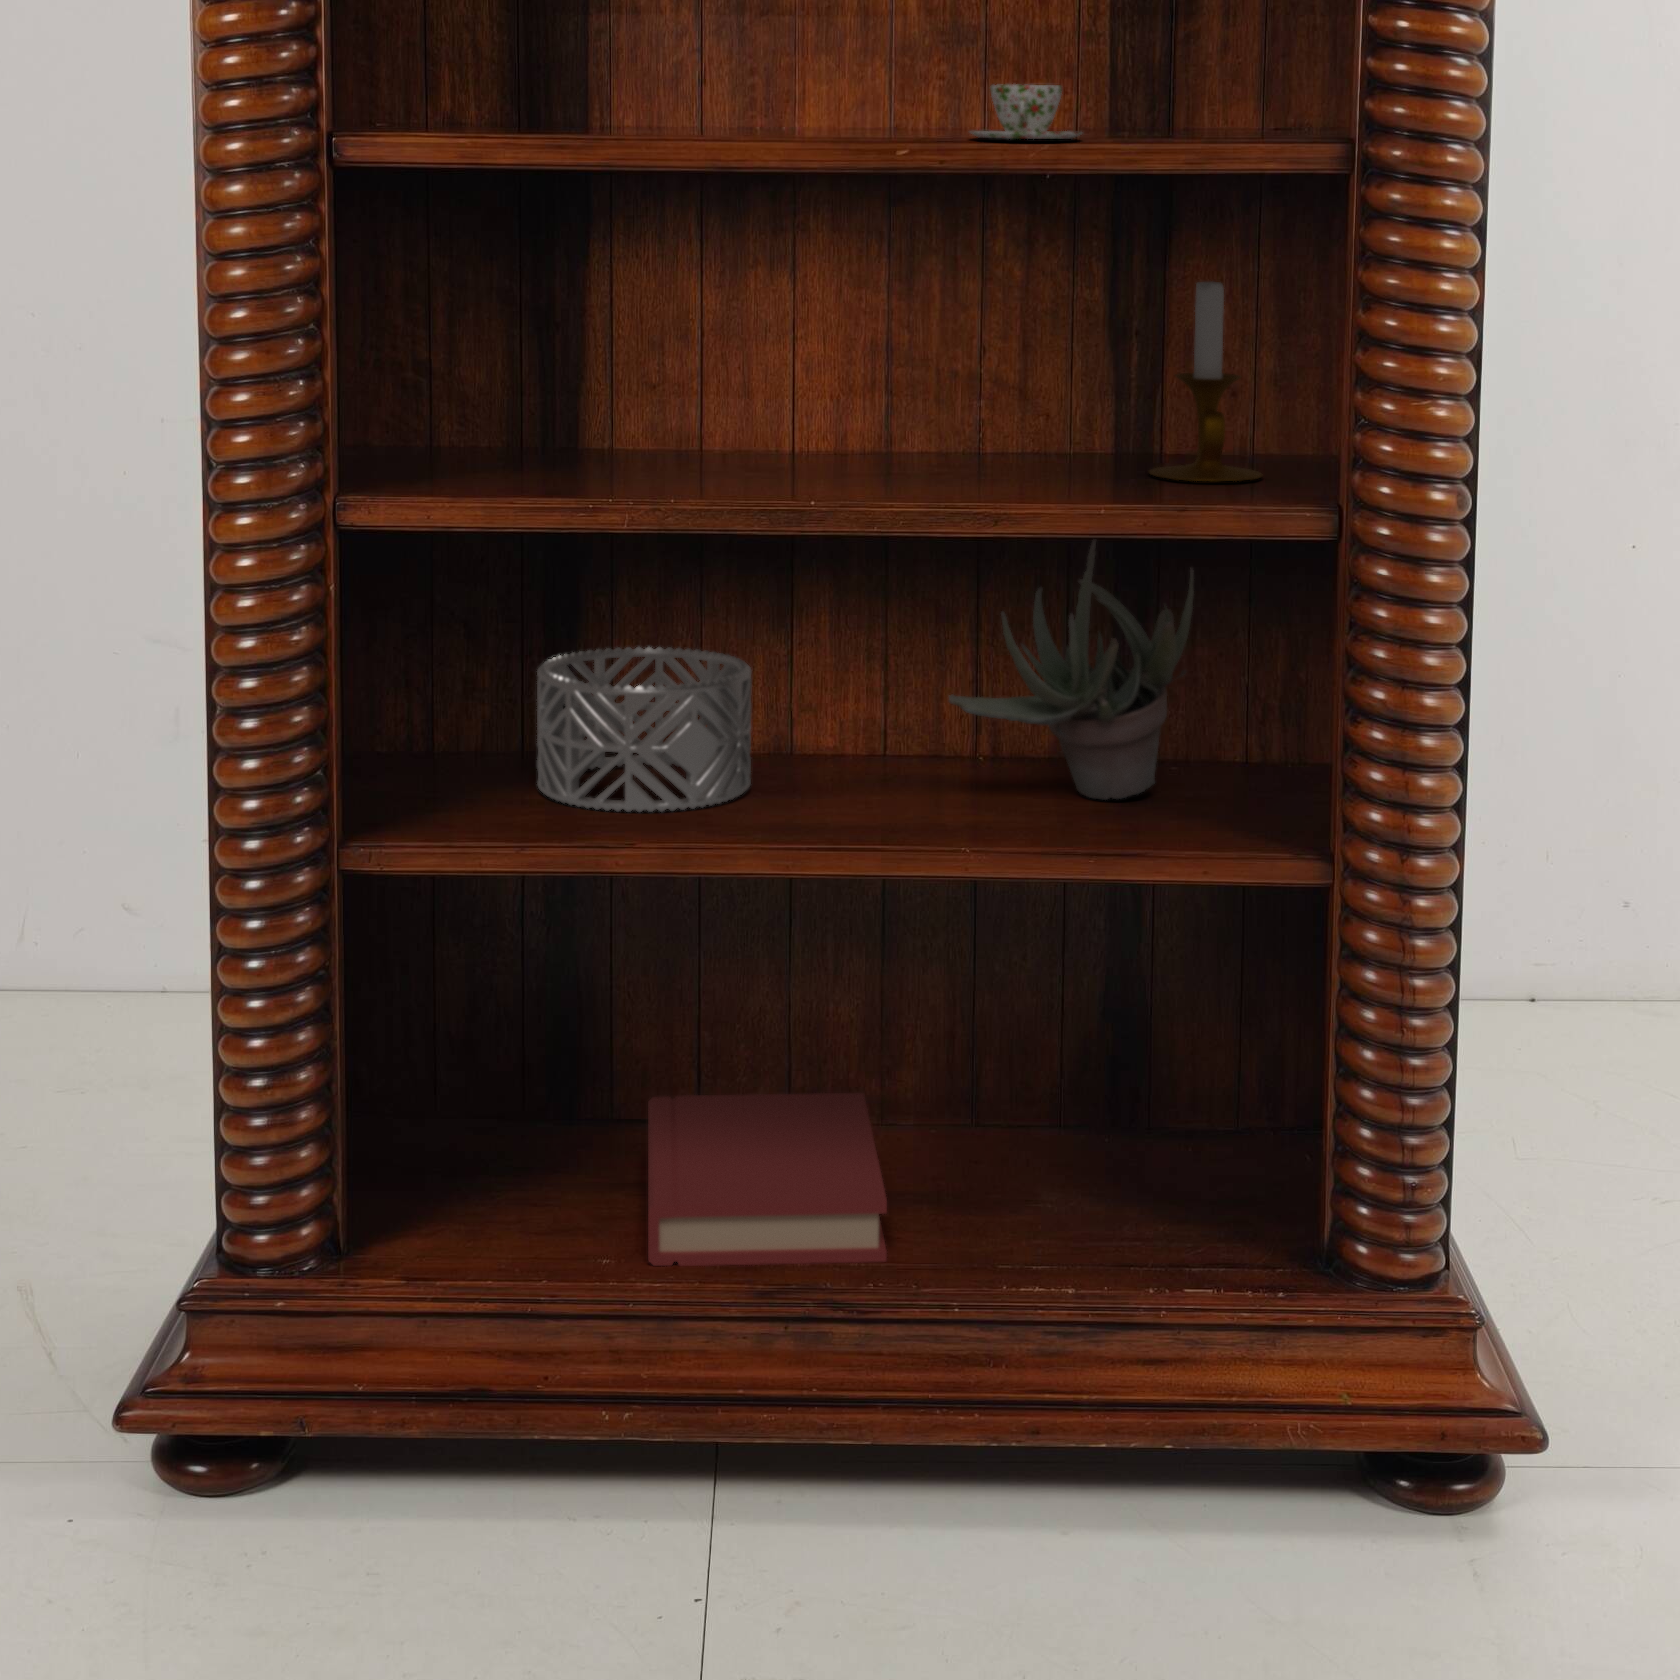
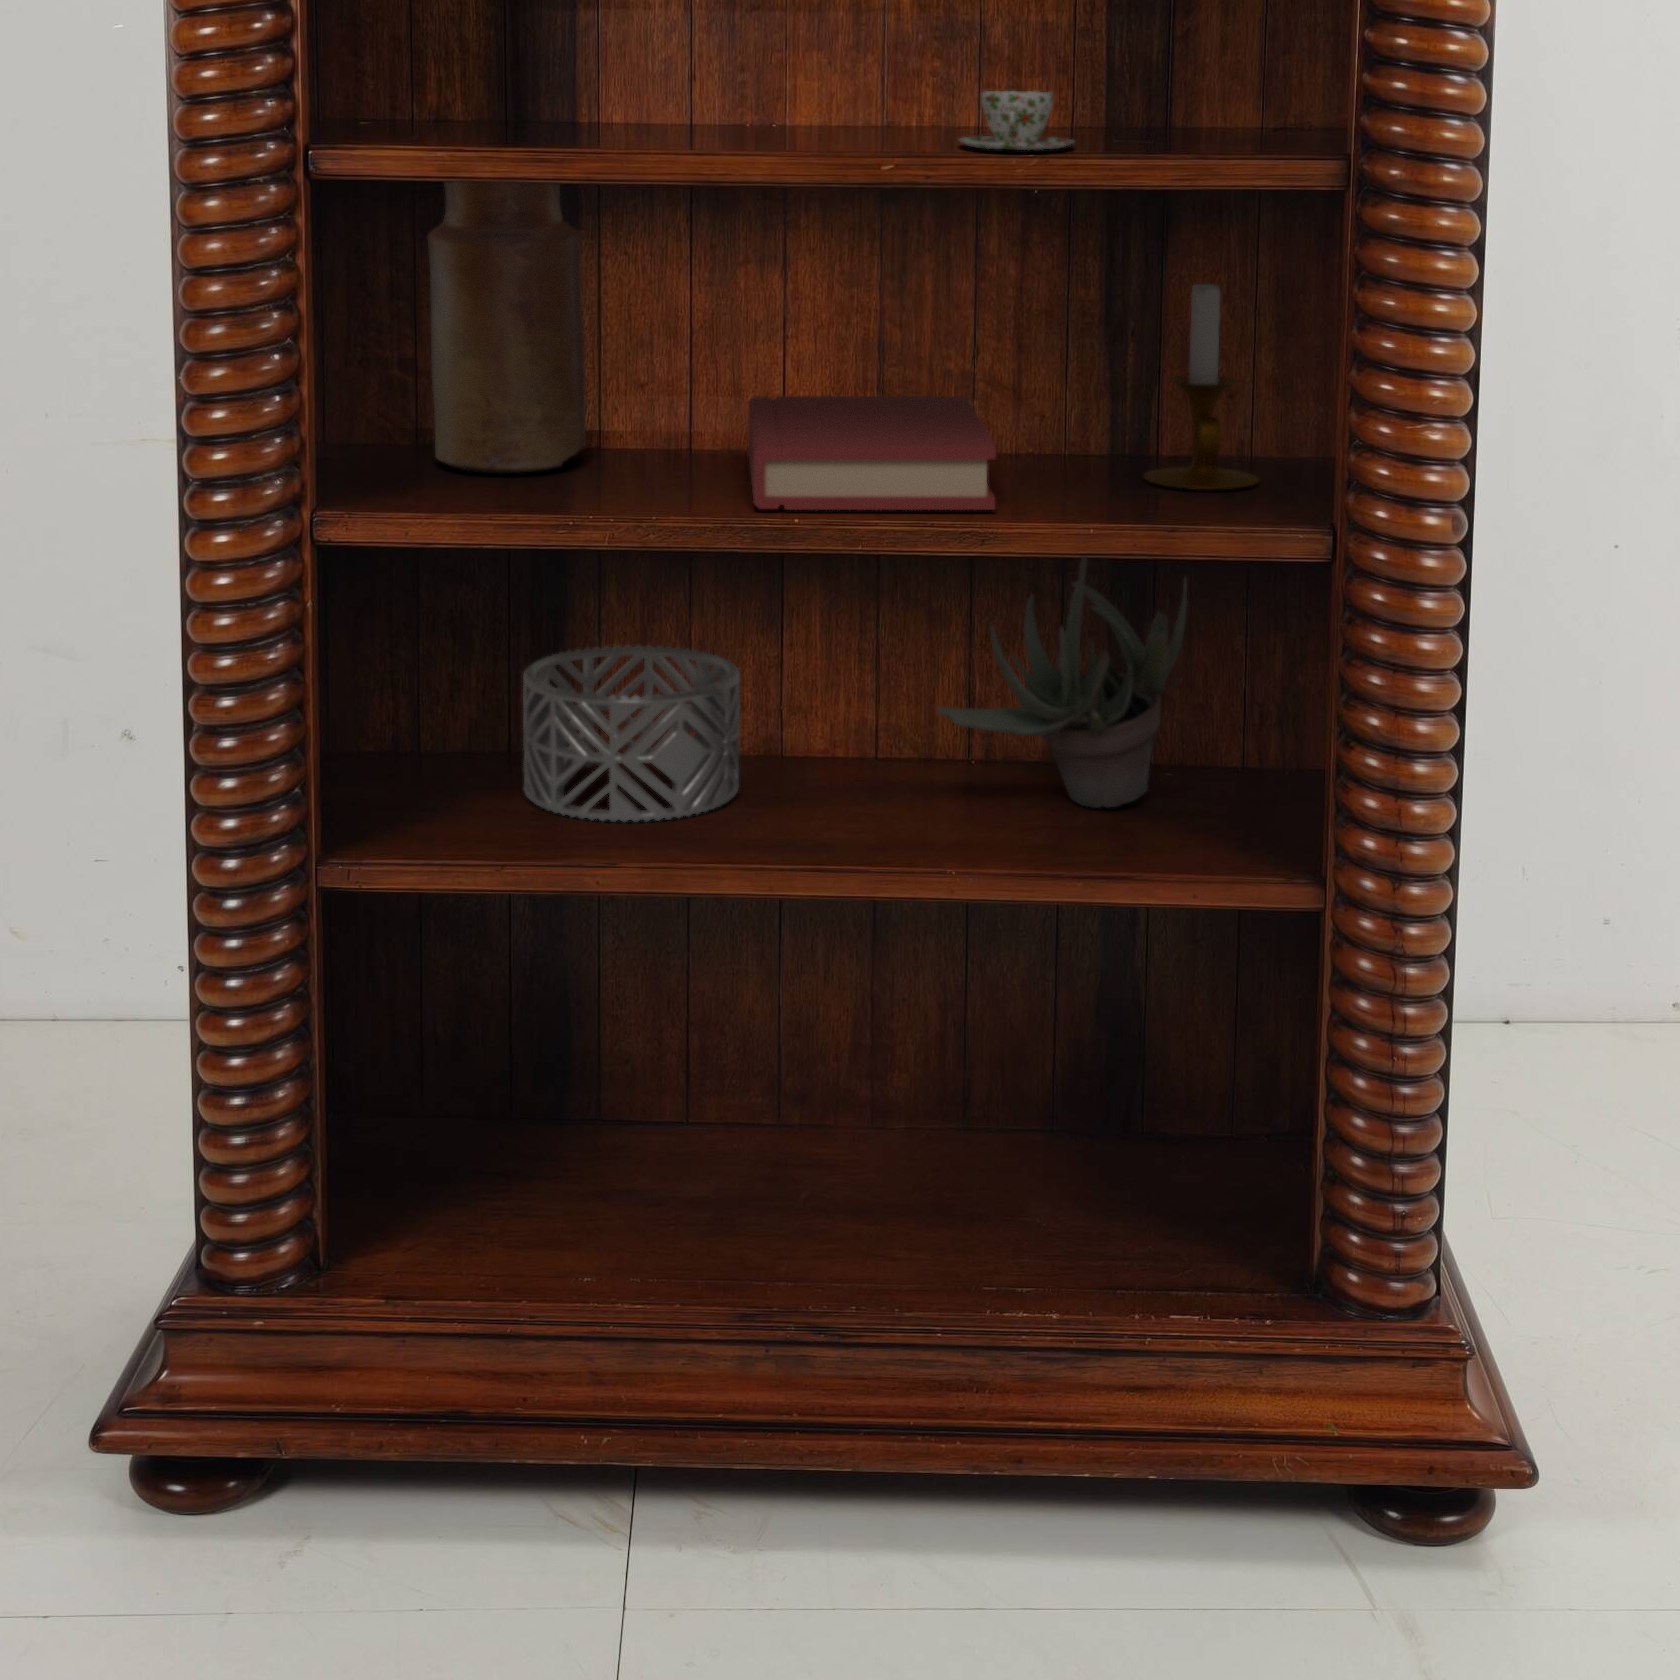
vase: none [443,141,598,469] -> present [428,181,586,473]
hardback book: present [648,1093,887,1266] -> present [748,396,996,510]

